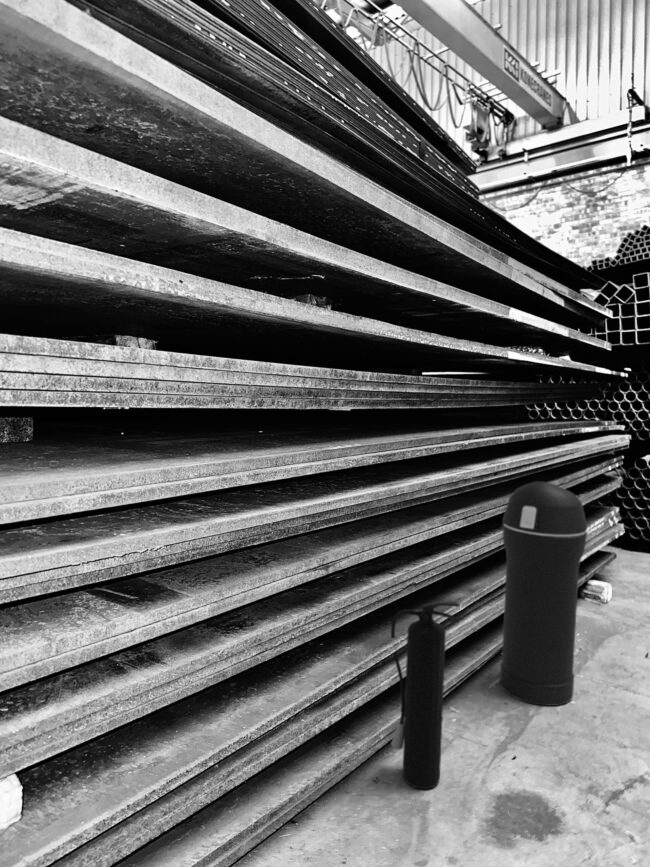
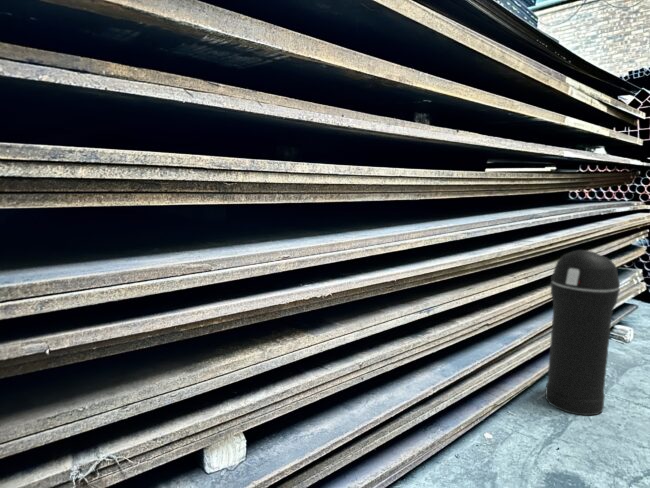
fire extinguisher: present [391,602,460,789] -> none [468,337,523,465]

